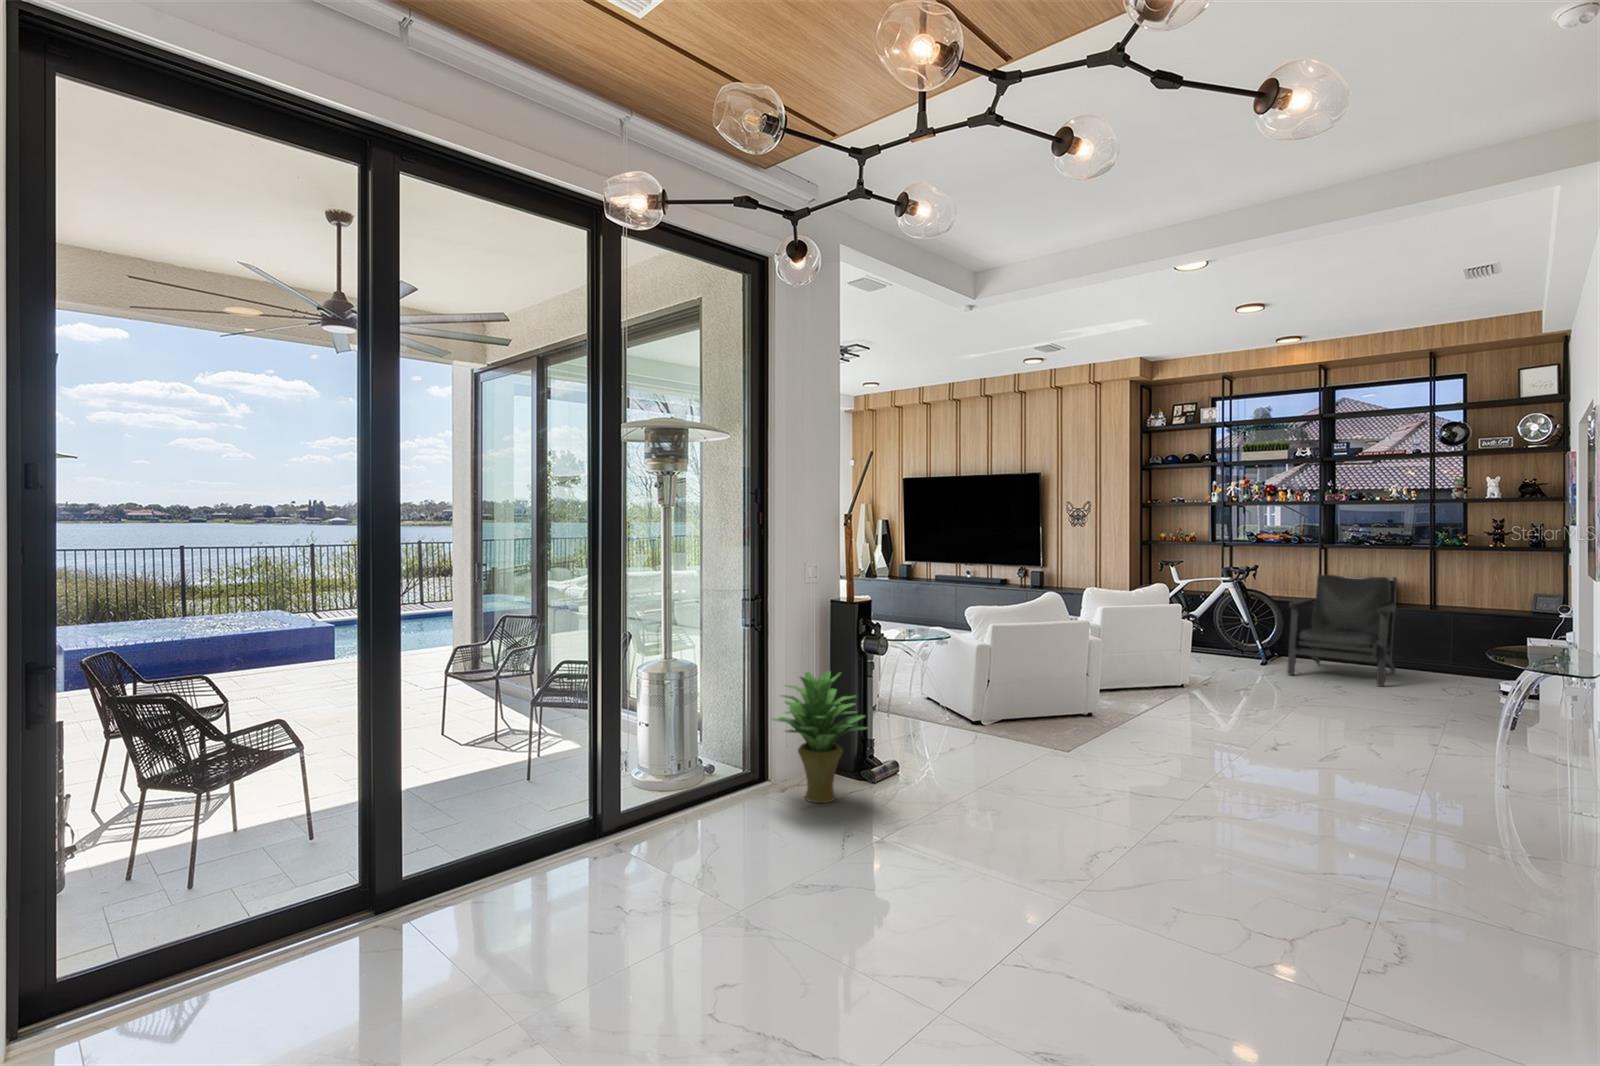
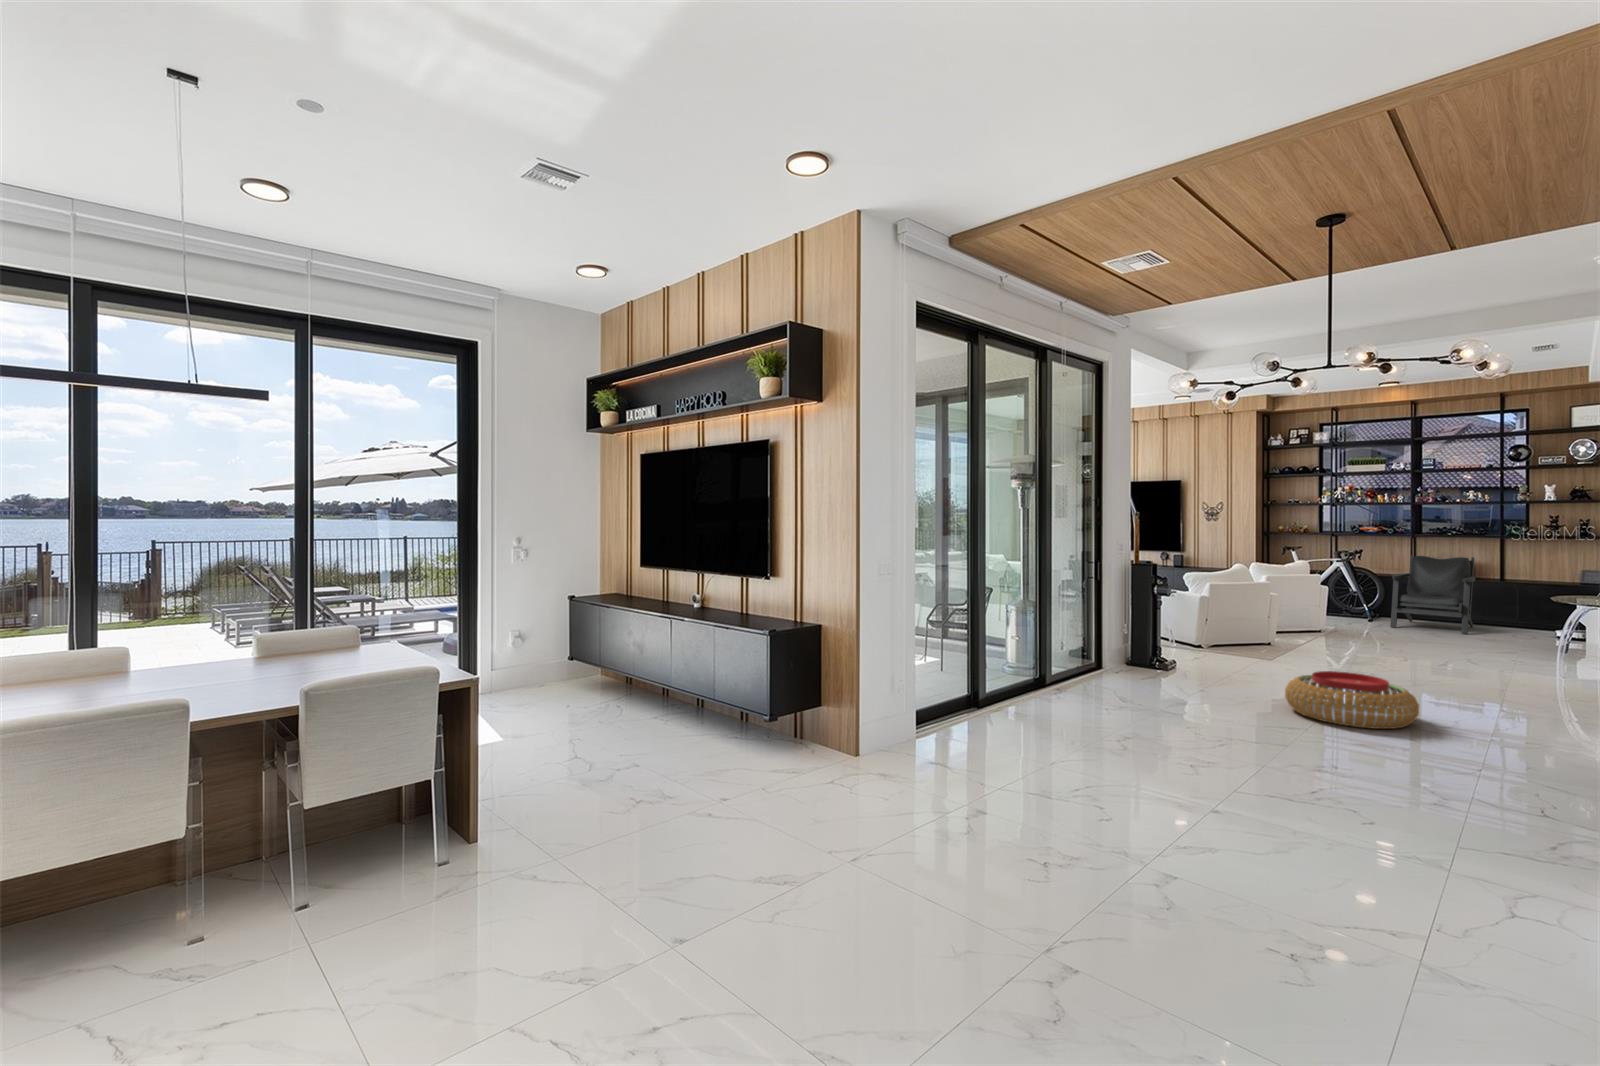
potted plant: present [773,671,868,803] -> none [1108,605,1171,680]
pouf: none [997,810,1218,951] -> present [1285,671,1419,729]

